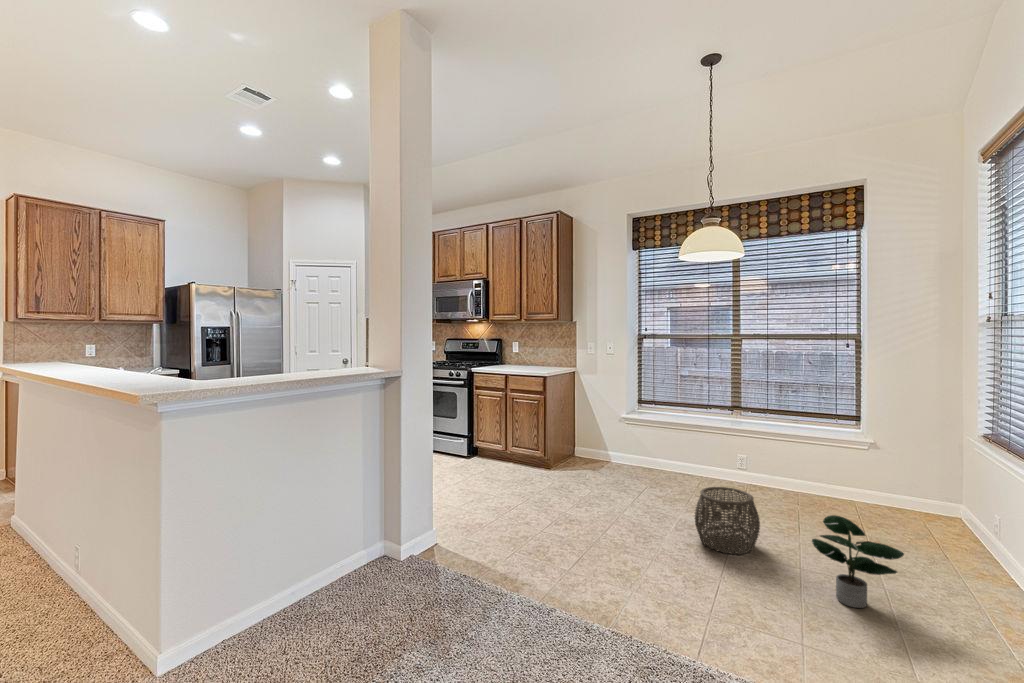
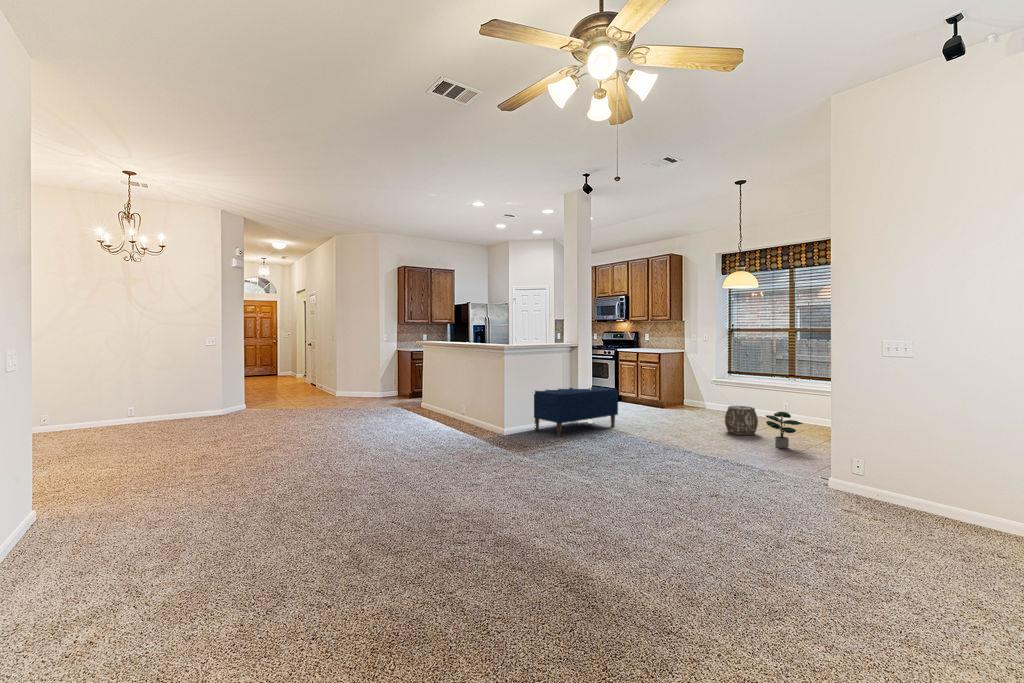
bench: none [266,462,490,655] -> present [534,387,618,436]

